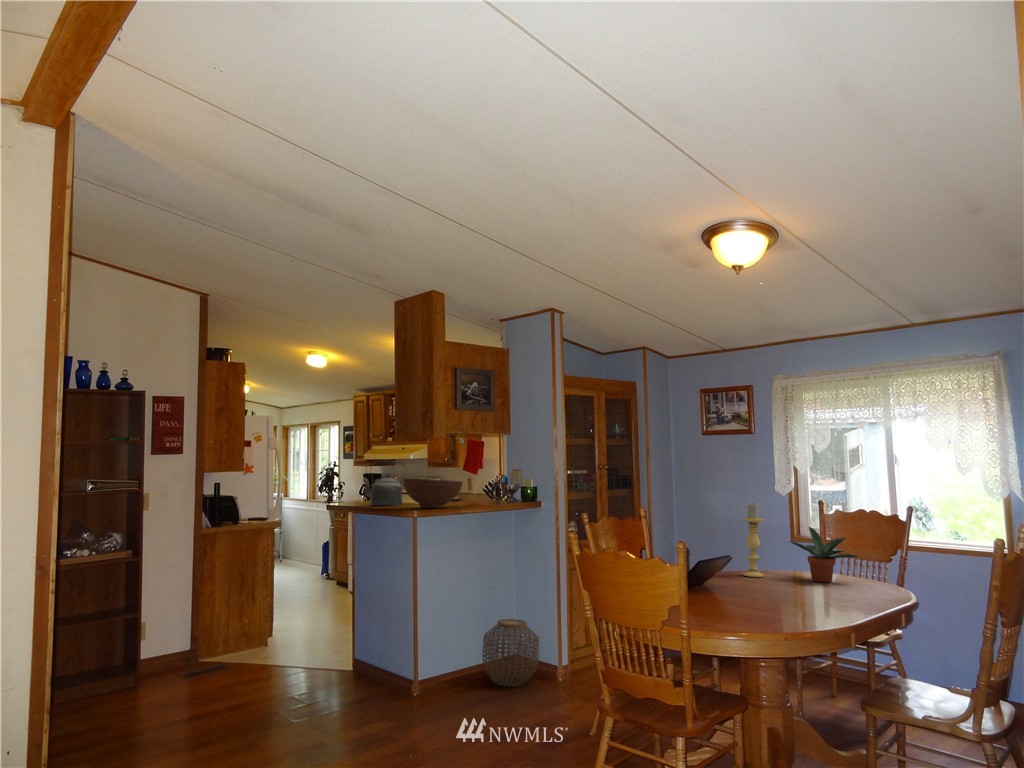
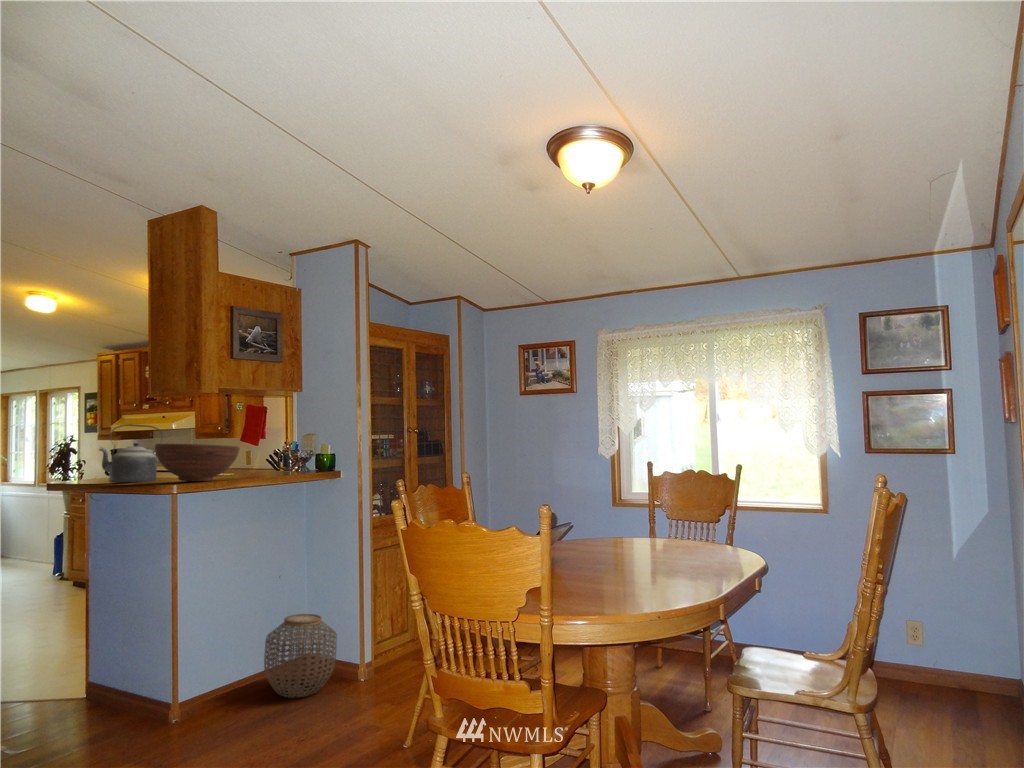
candle holder: present [743,504,764,577] -> none [580,461,603,545]
potted plant: present [790,527,858,582] -> none [630,486,704,546]

